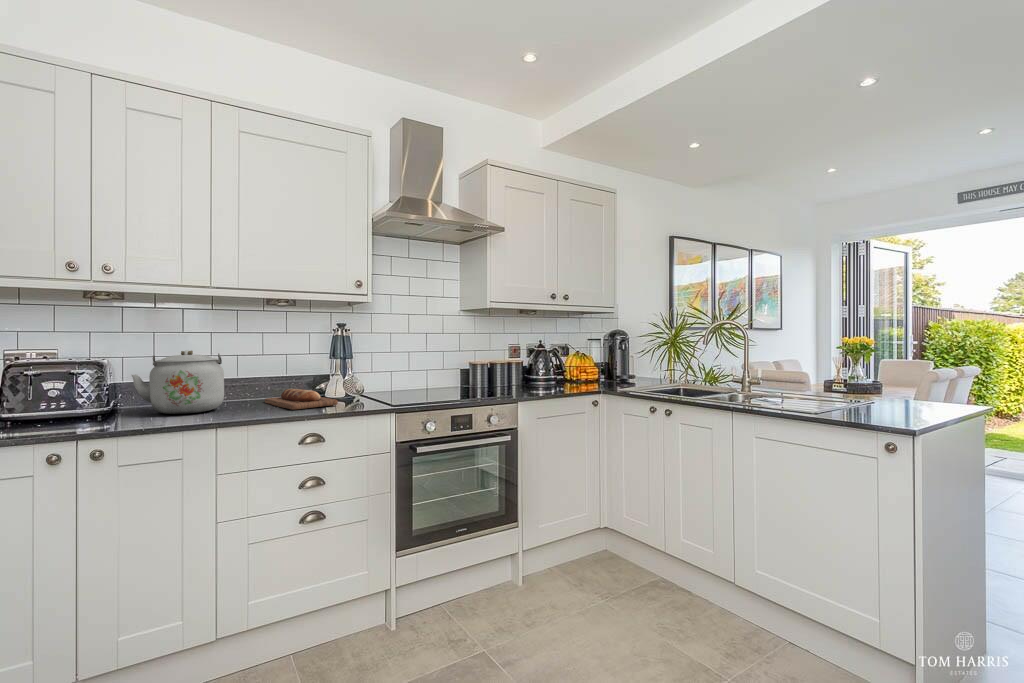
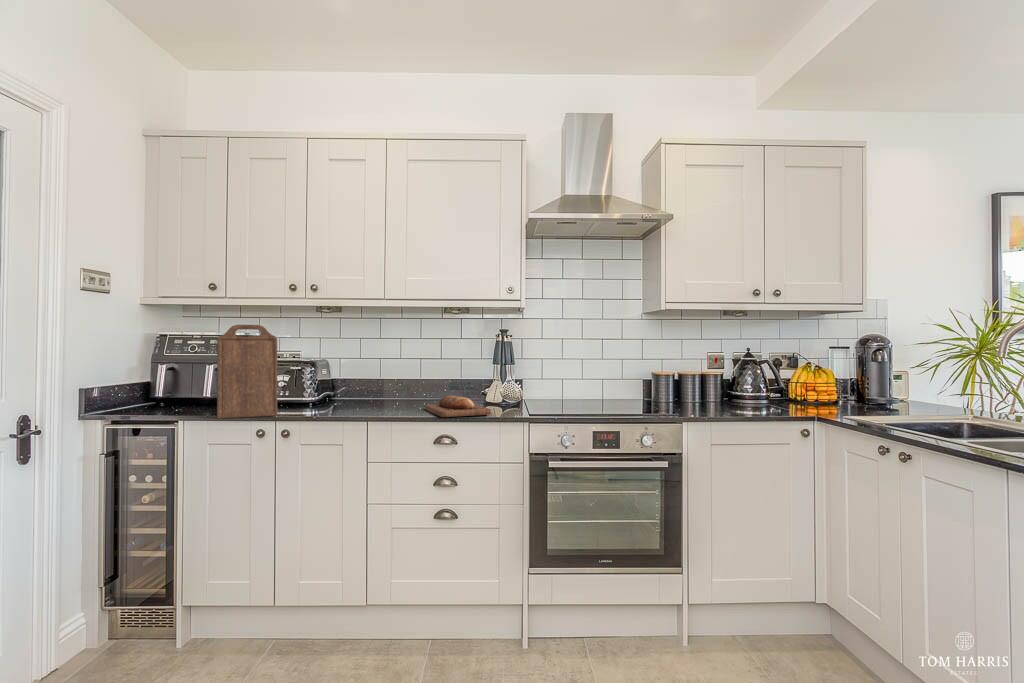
cutting board: none [25,324,104,426] -> present [217,325,277,418]
kettle: present [132,350,224,414] -> none [302,351,384,415]

